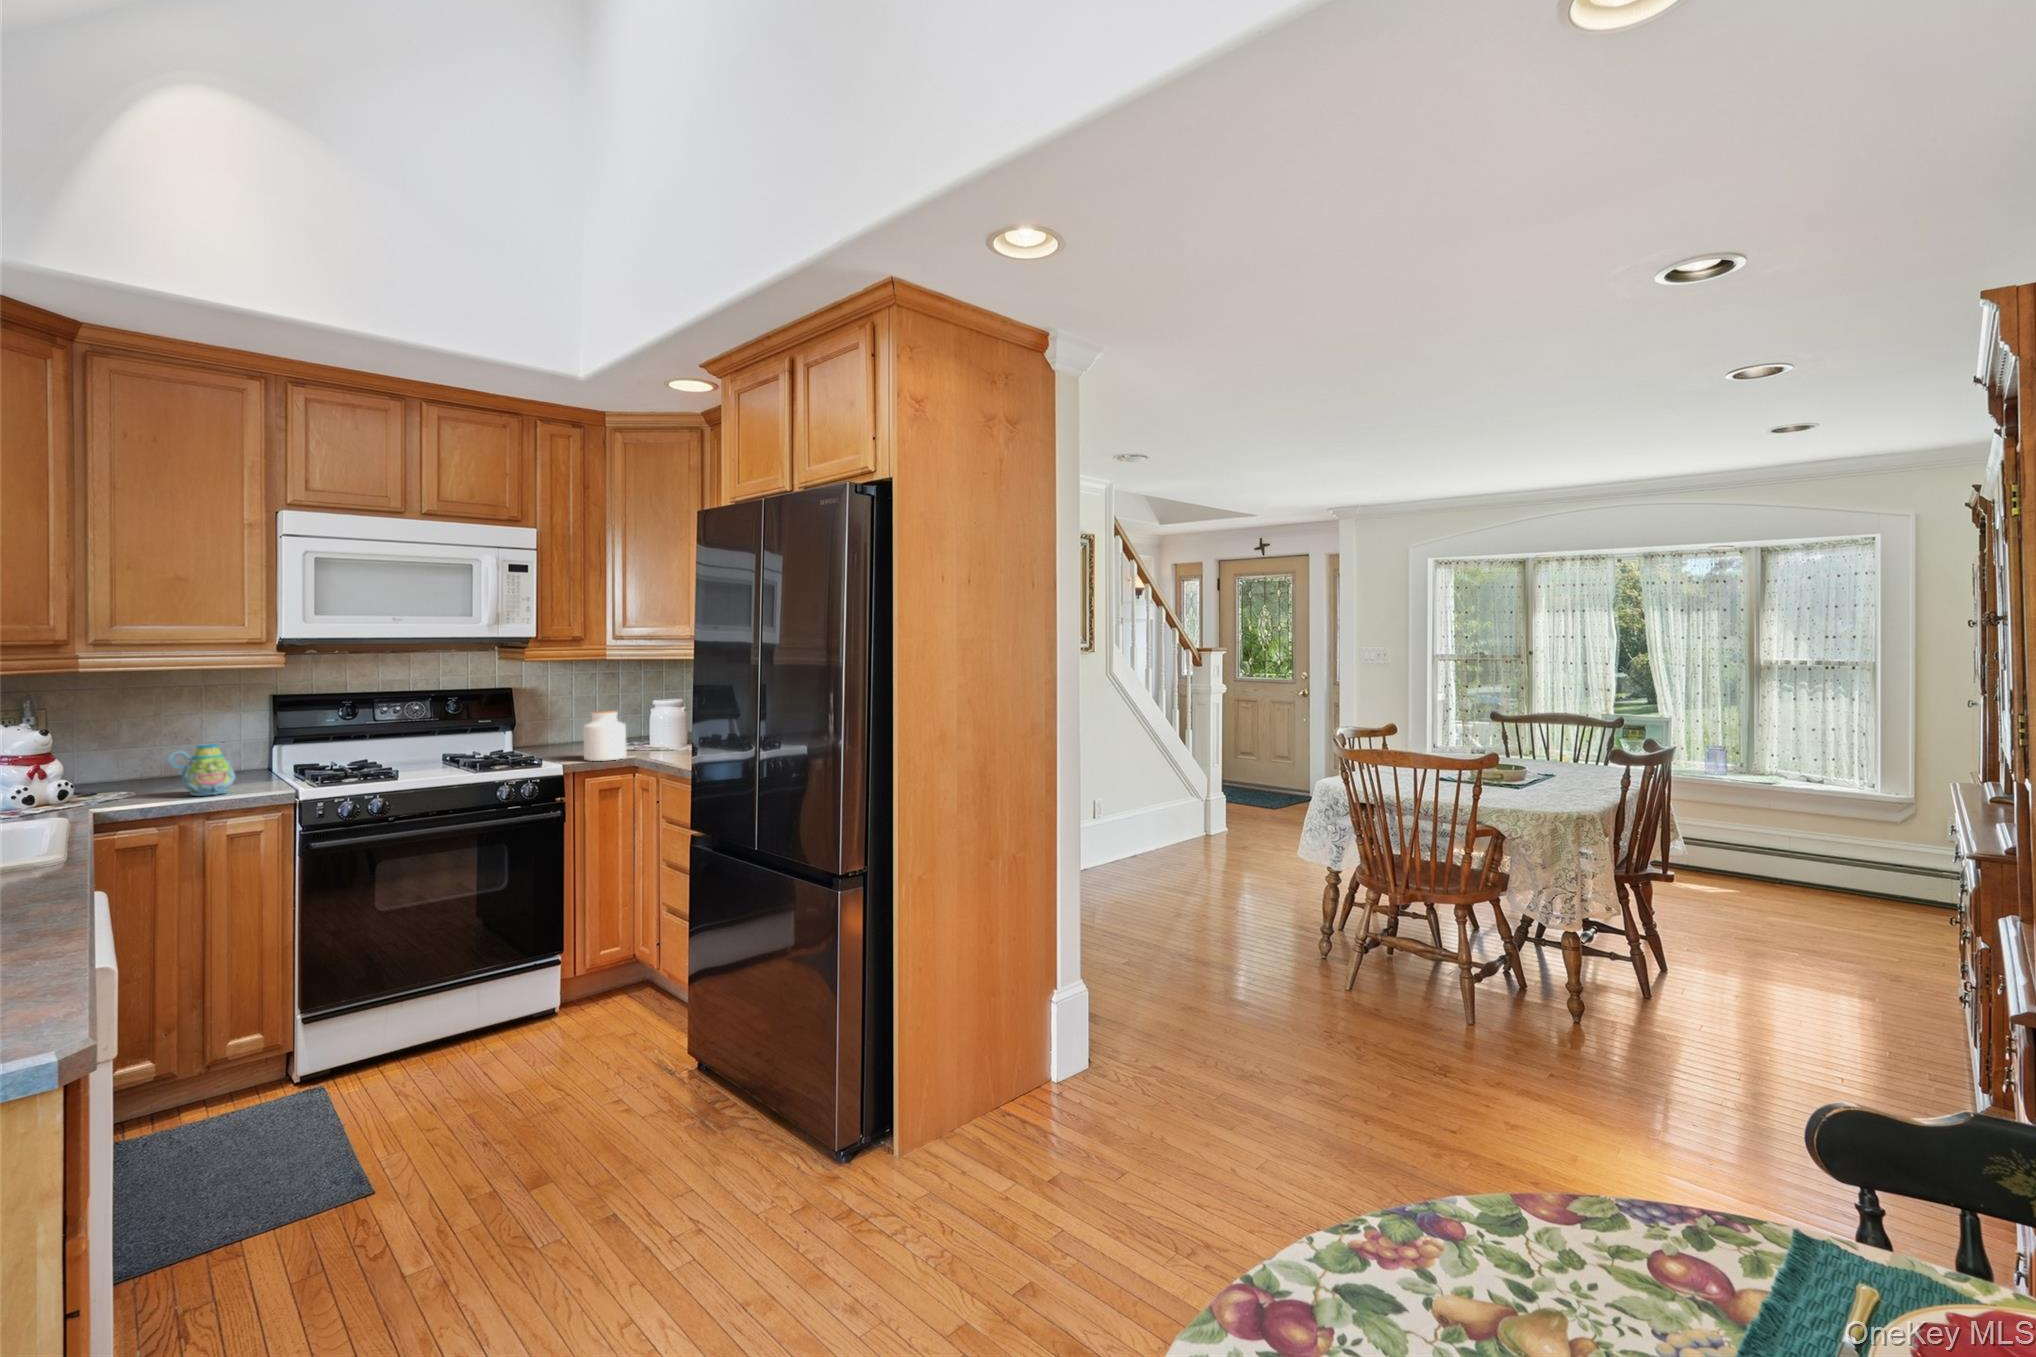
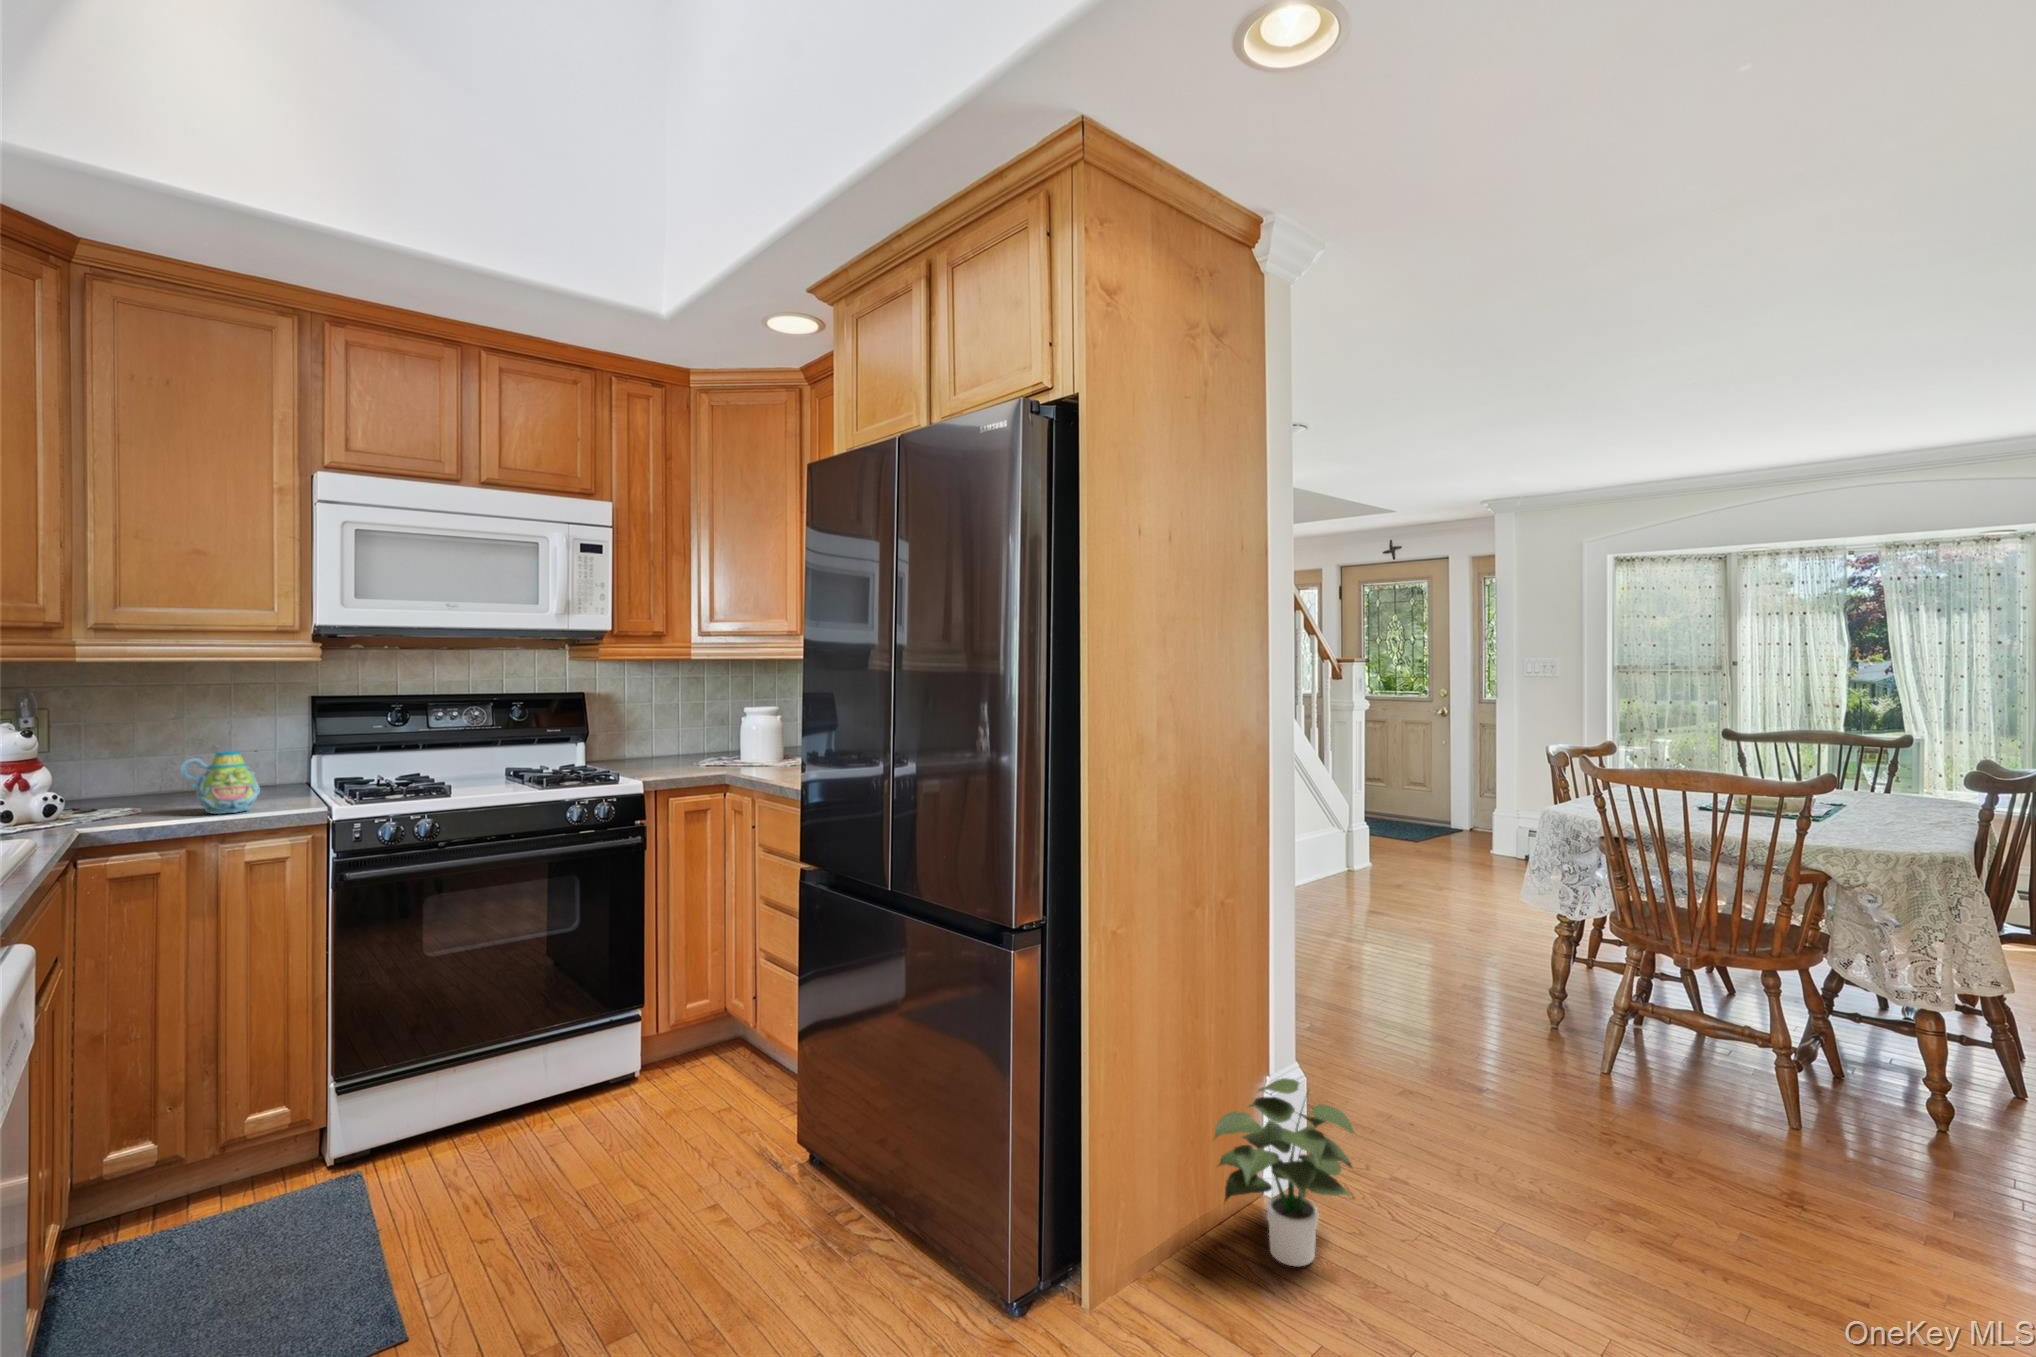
jar: present [583,711,626,761] -> none [666,717,716,776]
potted plant: none [999,990,1106,1128] -> present [1214,1078,1355,1267]

